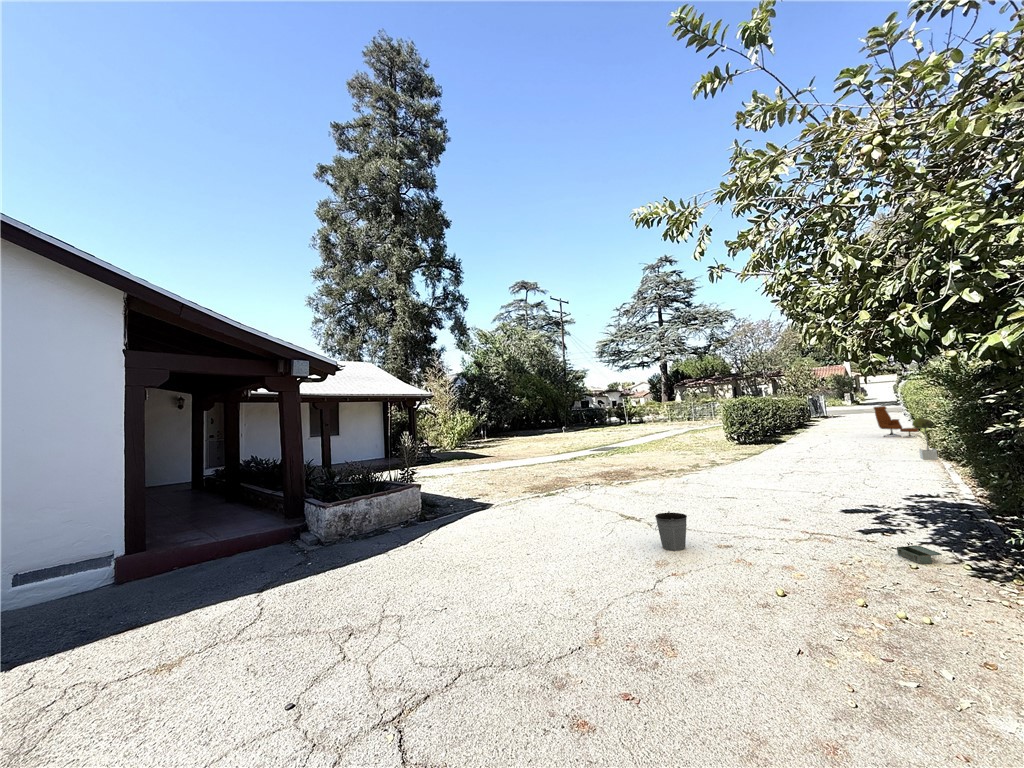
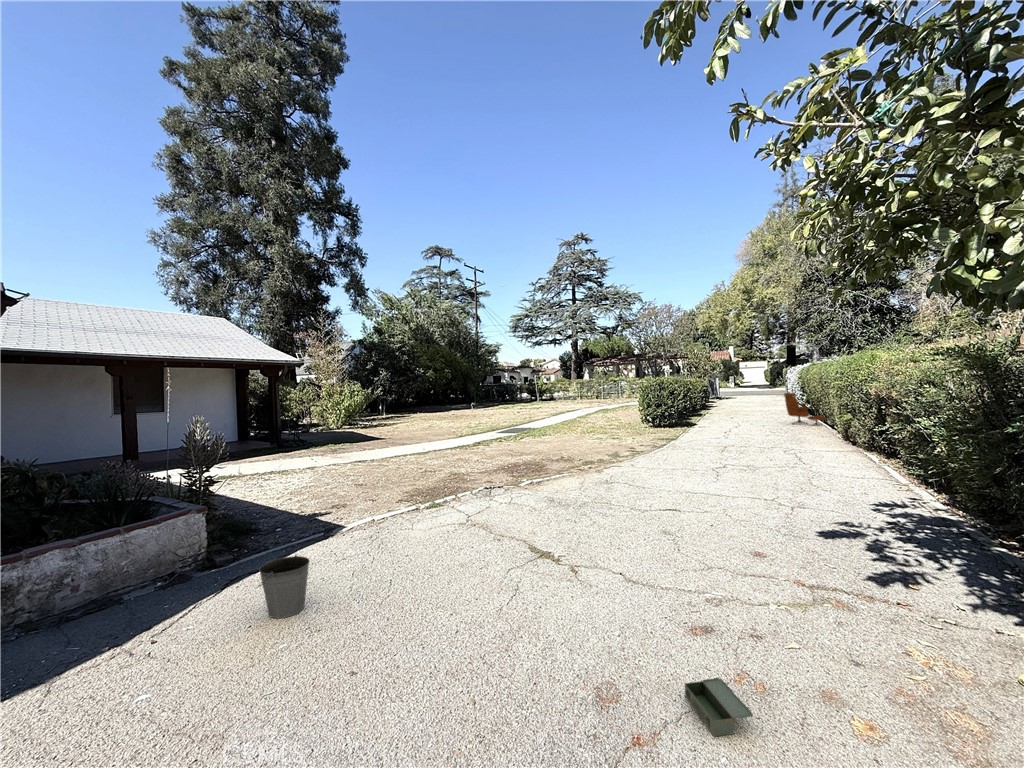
potted tree: present [912,418,938,460] -> none [838,406,862,452]
bucket: present [655,511,687,551] -> present [258,554,310,618]
toolbox: present [897,545,942,564] -> present [685,678,753,736]

